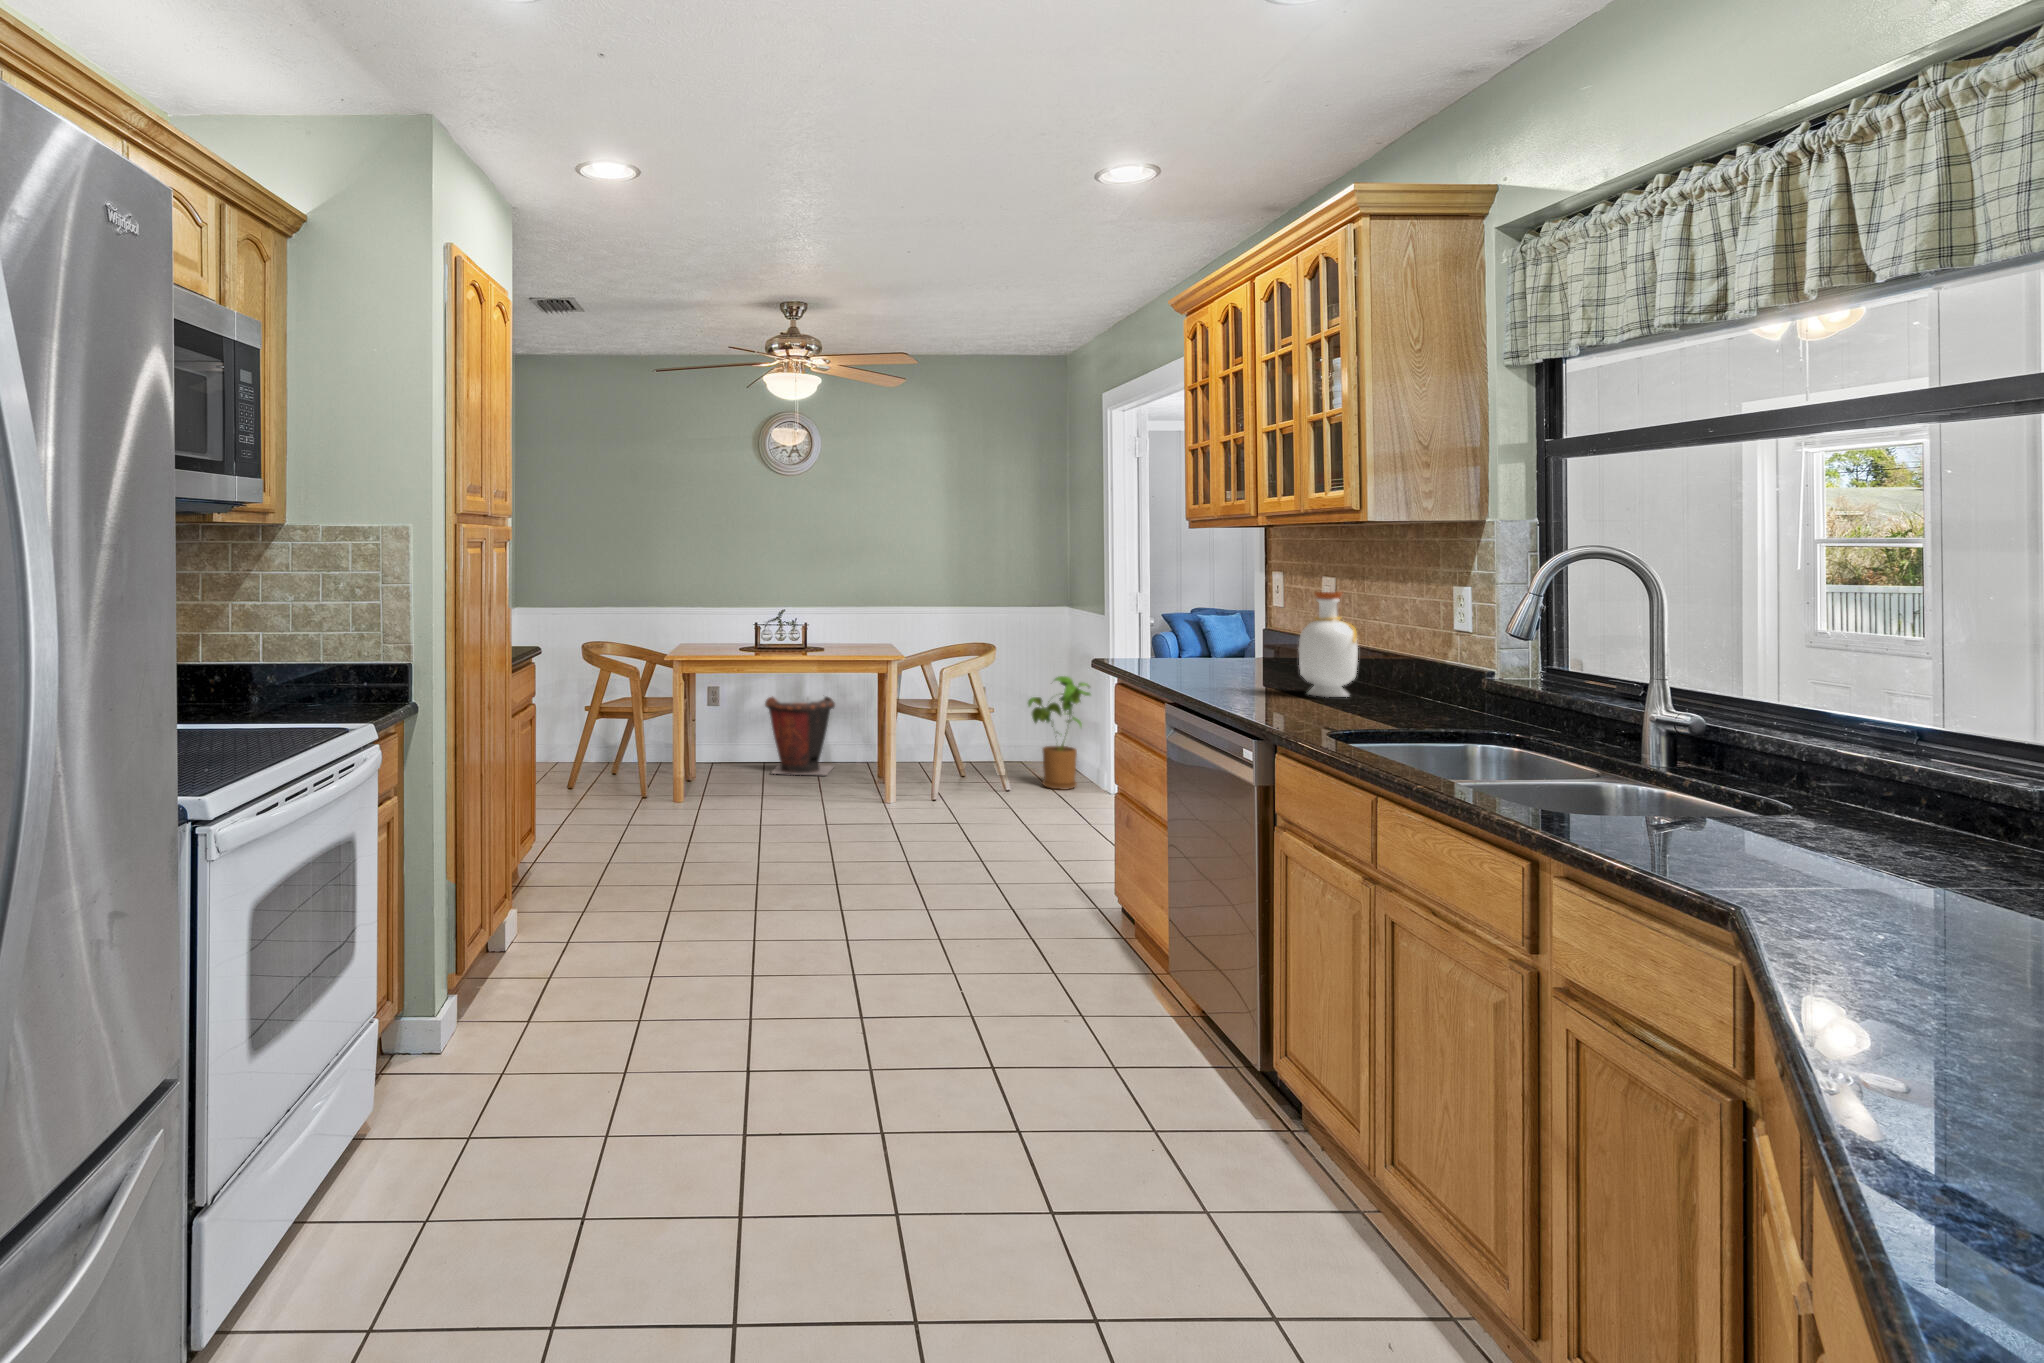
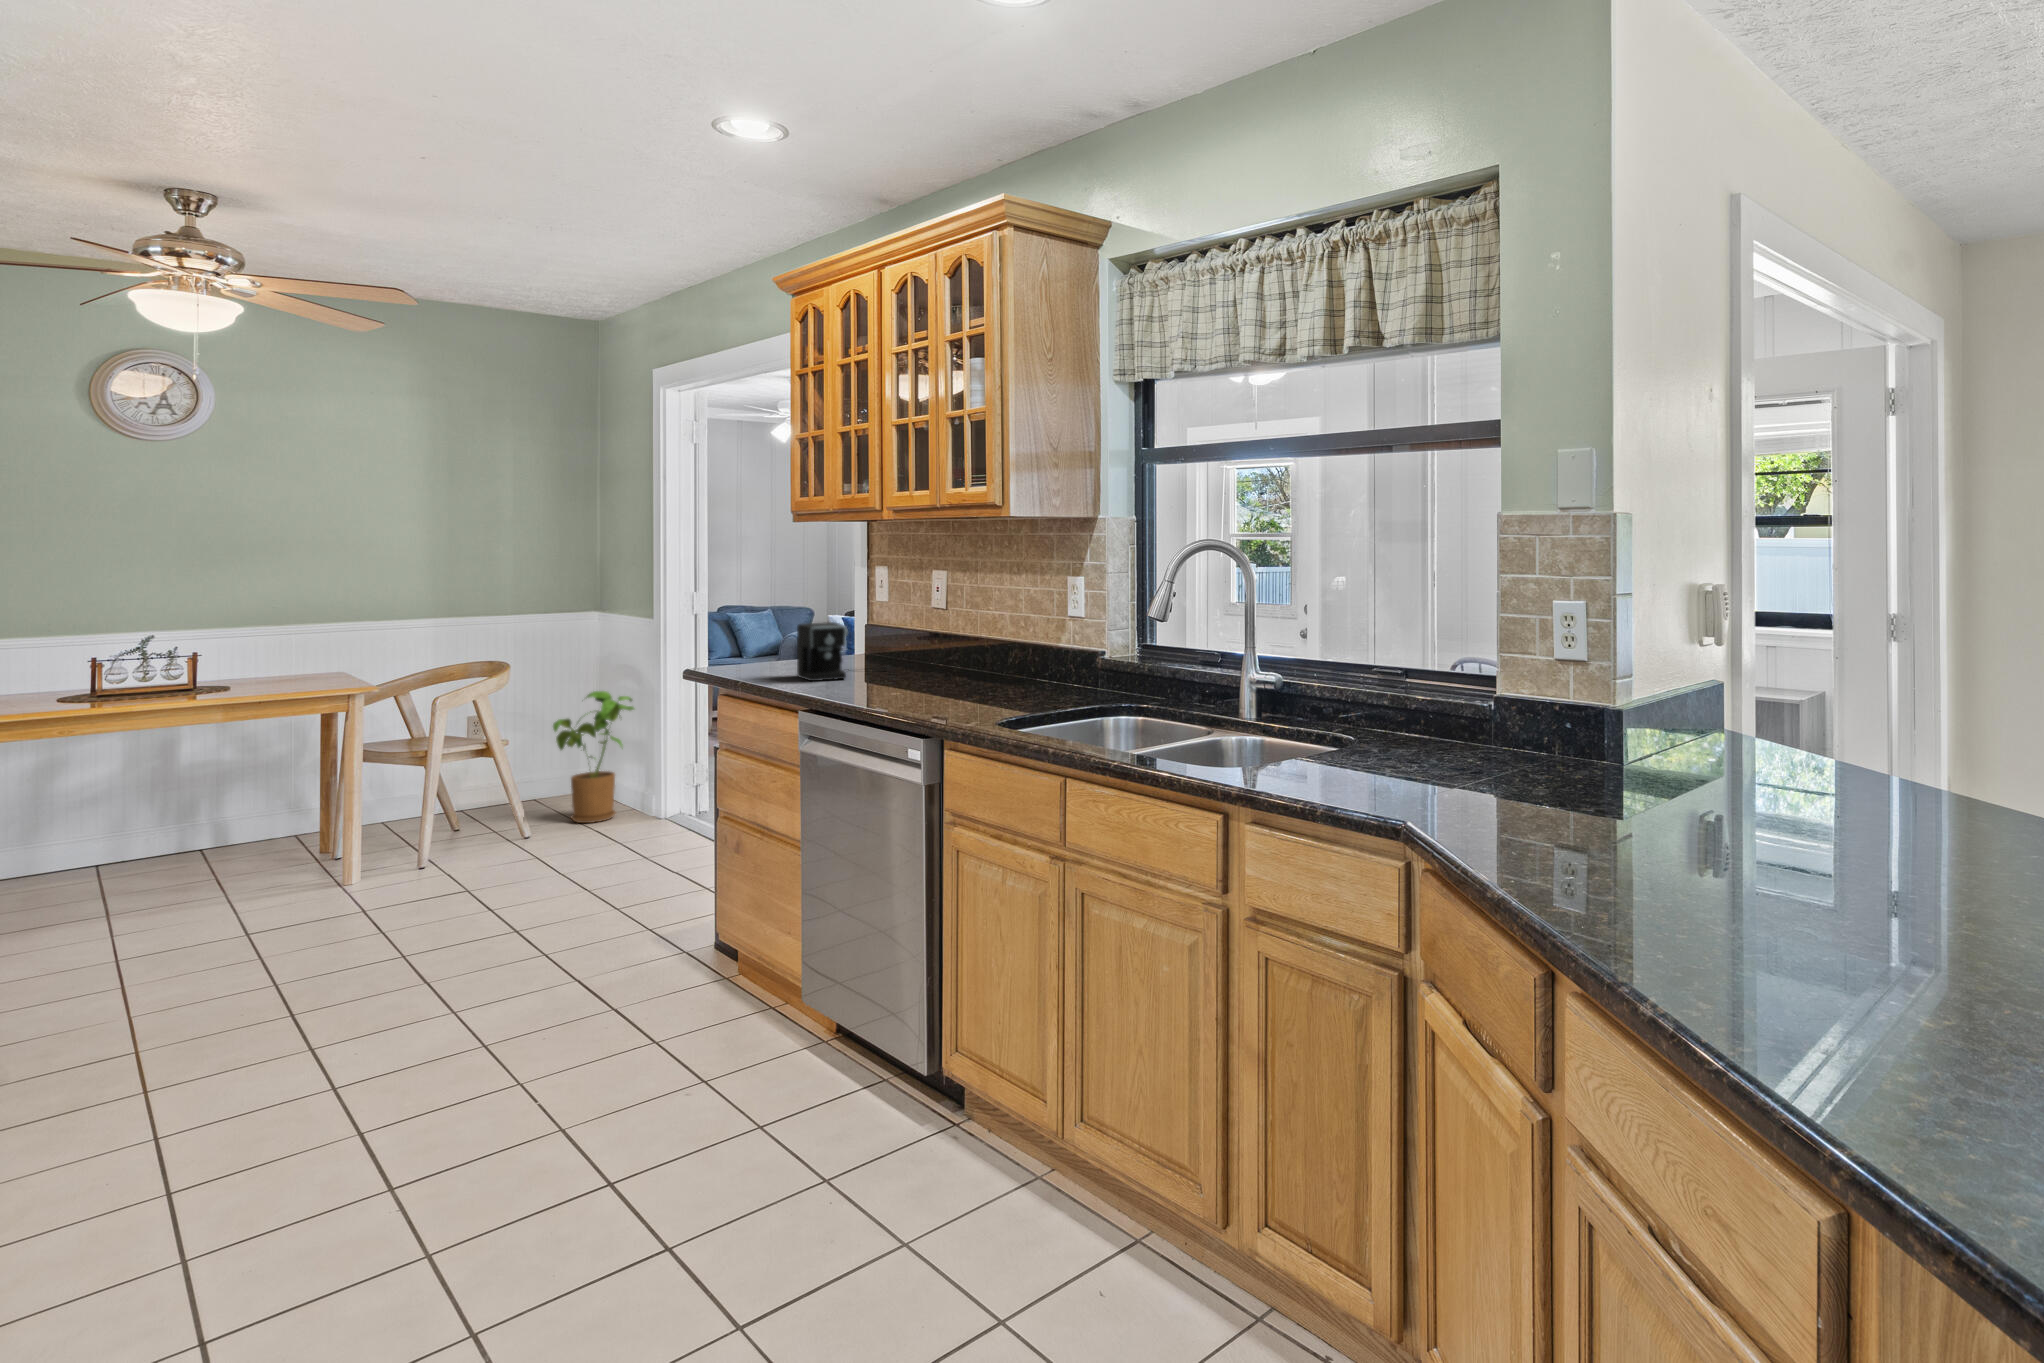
bottle: present [1299,592,1358,697] -> none [928,586,982,687]
coffee maker: none [1180,623,1273,678] -> present [797,622,889,681]
waste bin: present [765,696,835,775] -> none [113,749,246,875]

